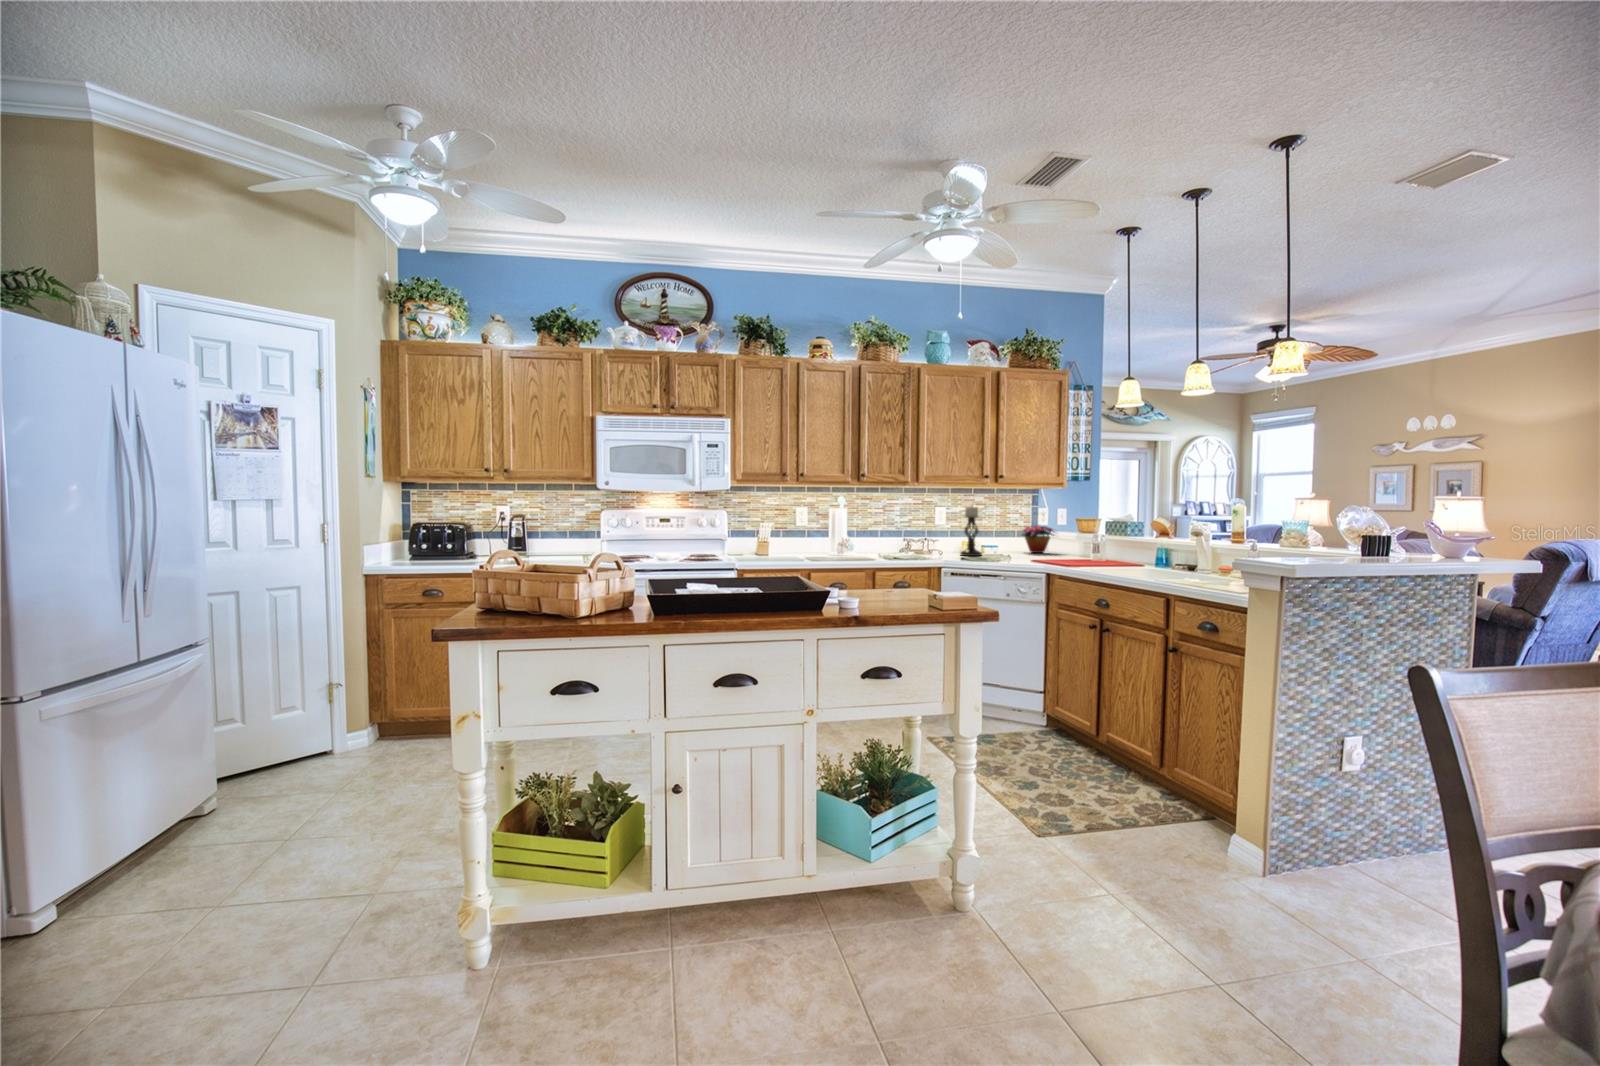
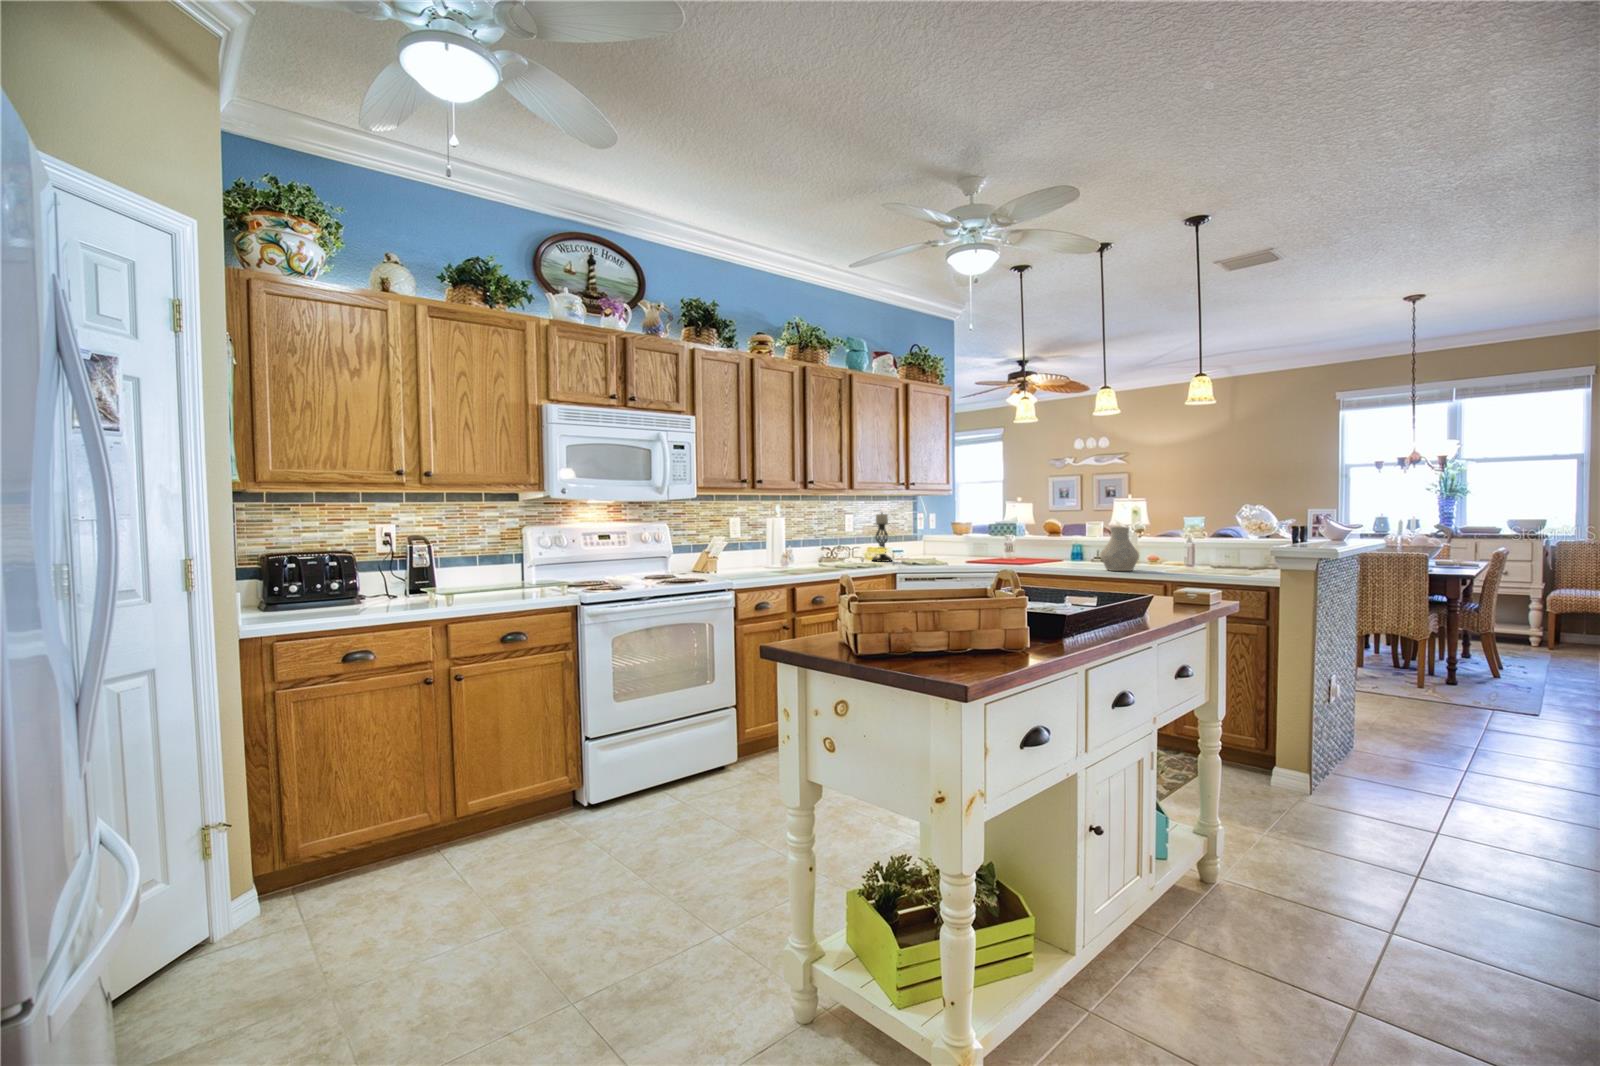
flower arrangement: present [1022,525,1054,553] -> none [901,529,942,556]
vase: none [1152,526,1202,581] -> present [1100,527,1139,571]

